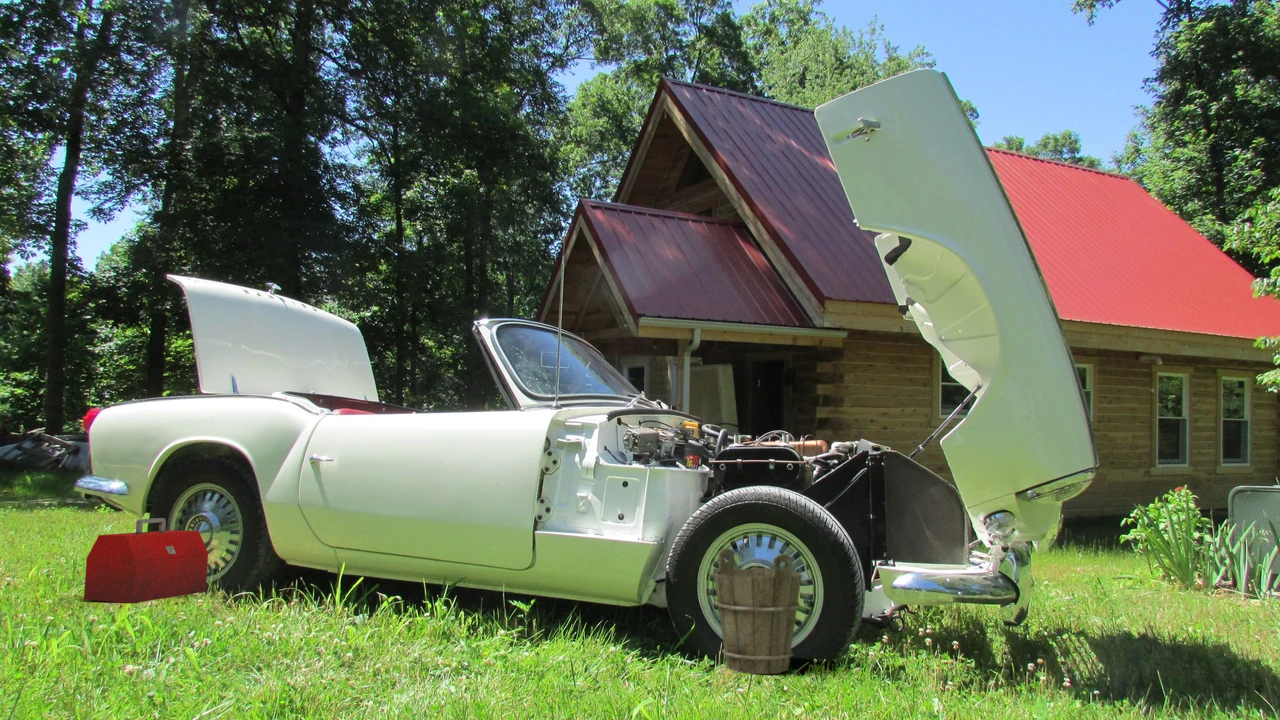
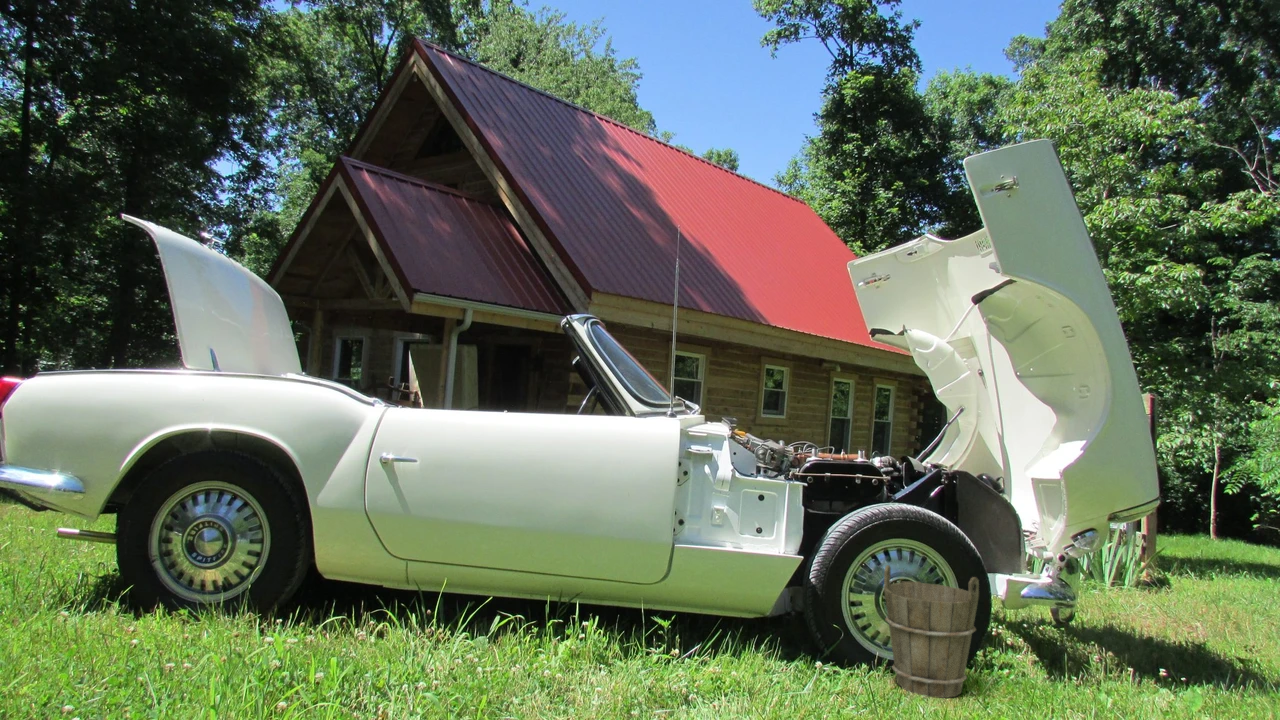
toolbox: present [84,518,208,603] -> none [71,530,223,650]

